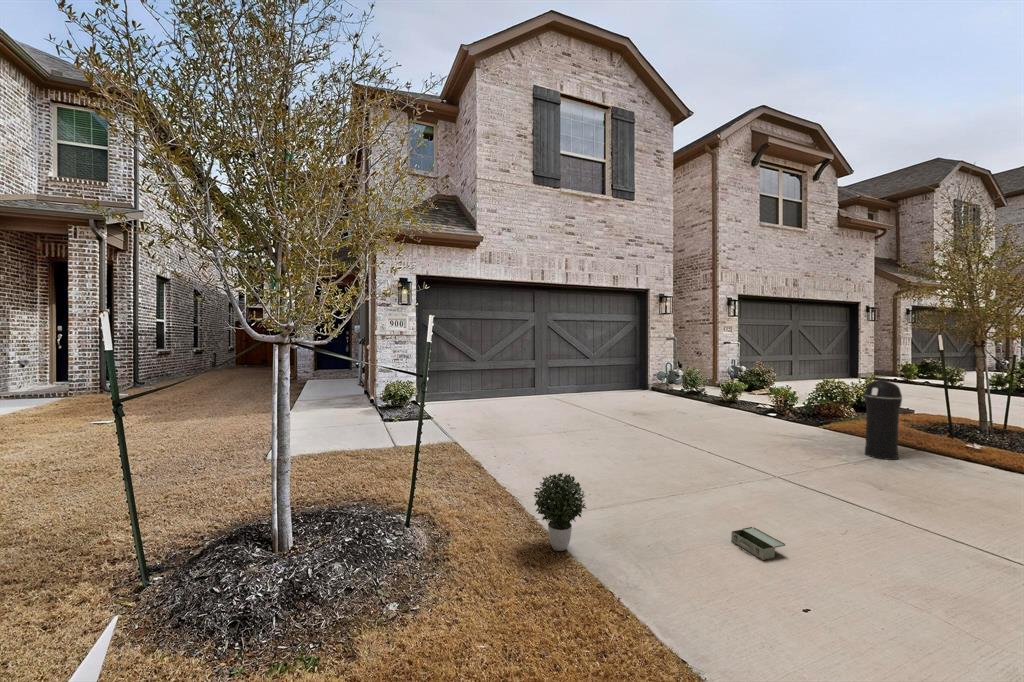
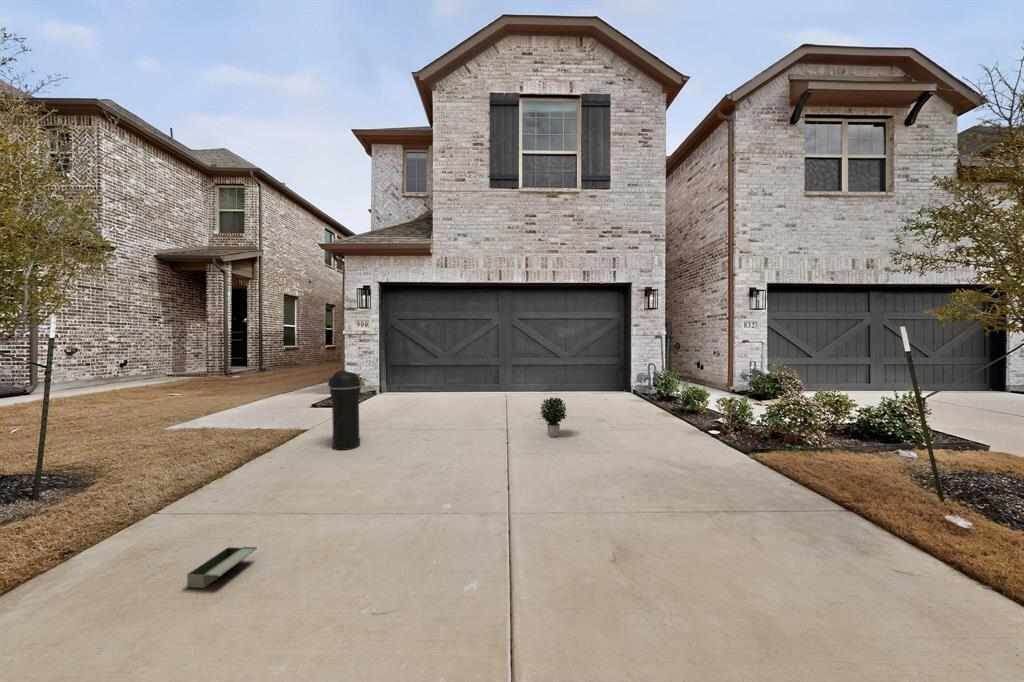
trash can: present [864,380,902,460] -> present [328,370,361,450]
potted plant: present [534,473,587,551] -> present [541,397,566,437]

